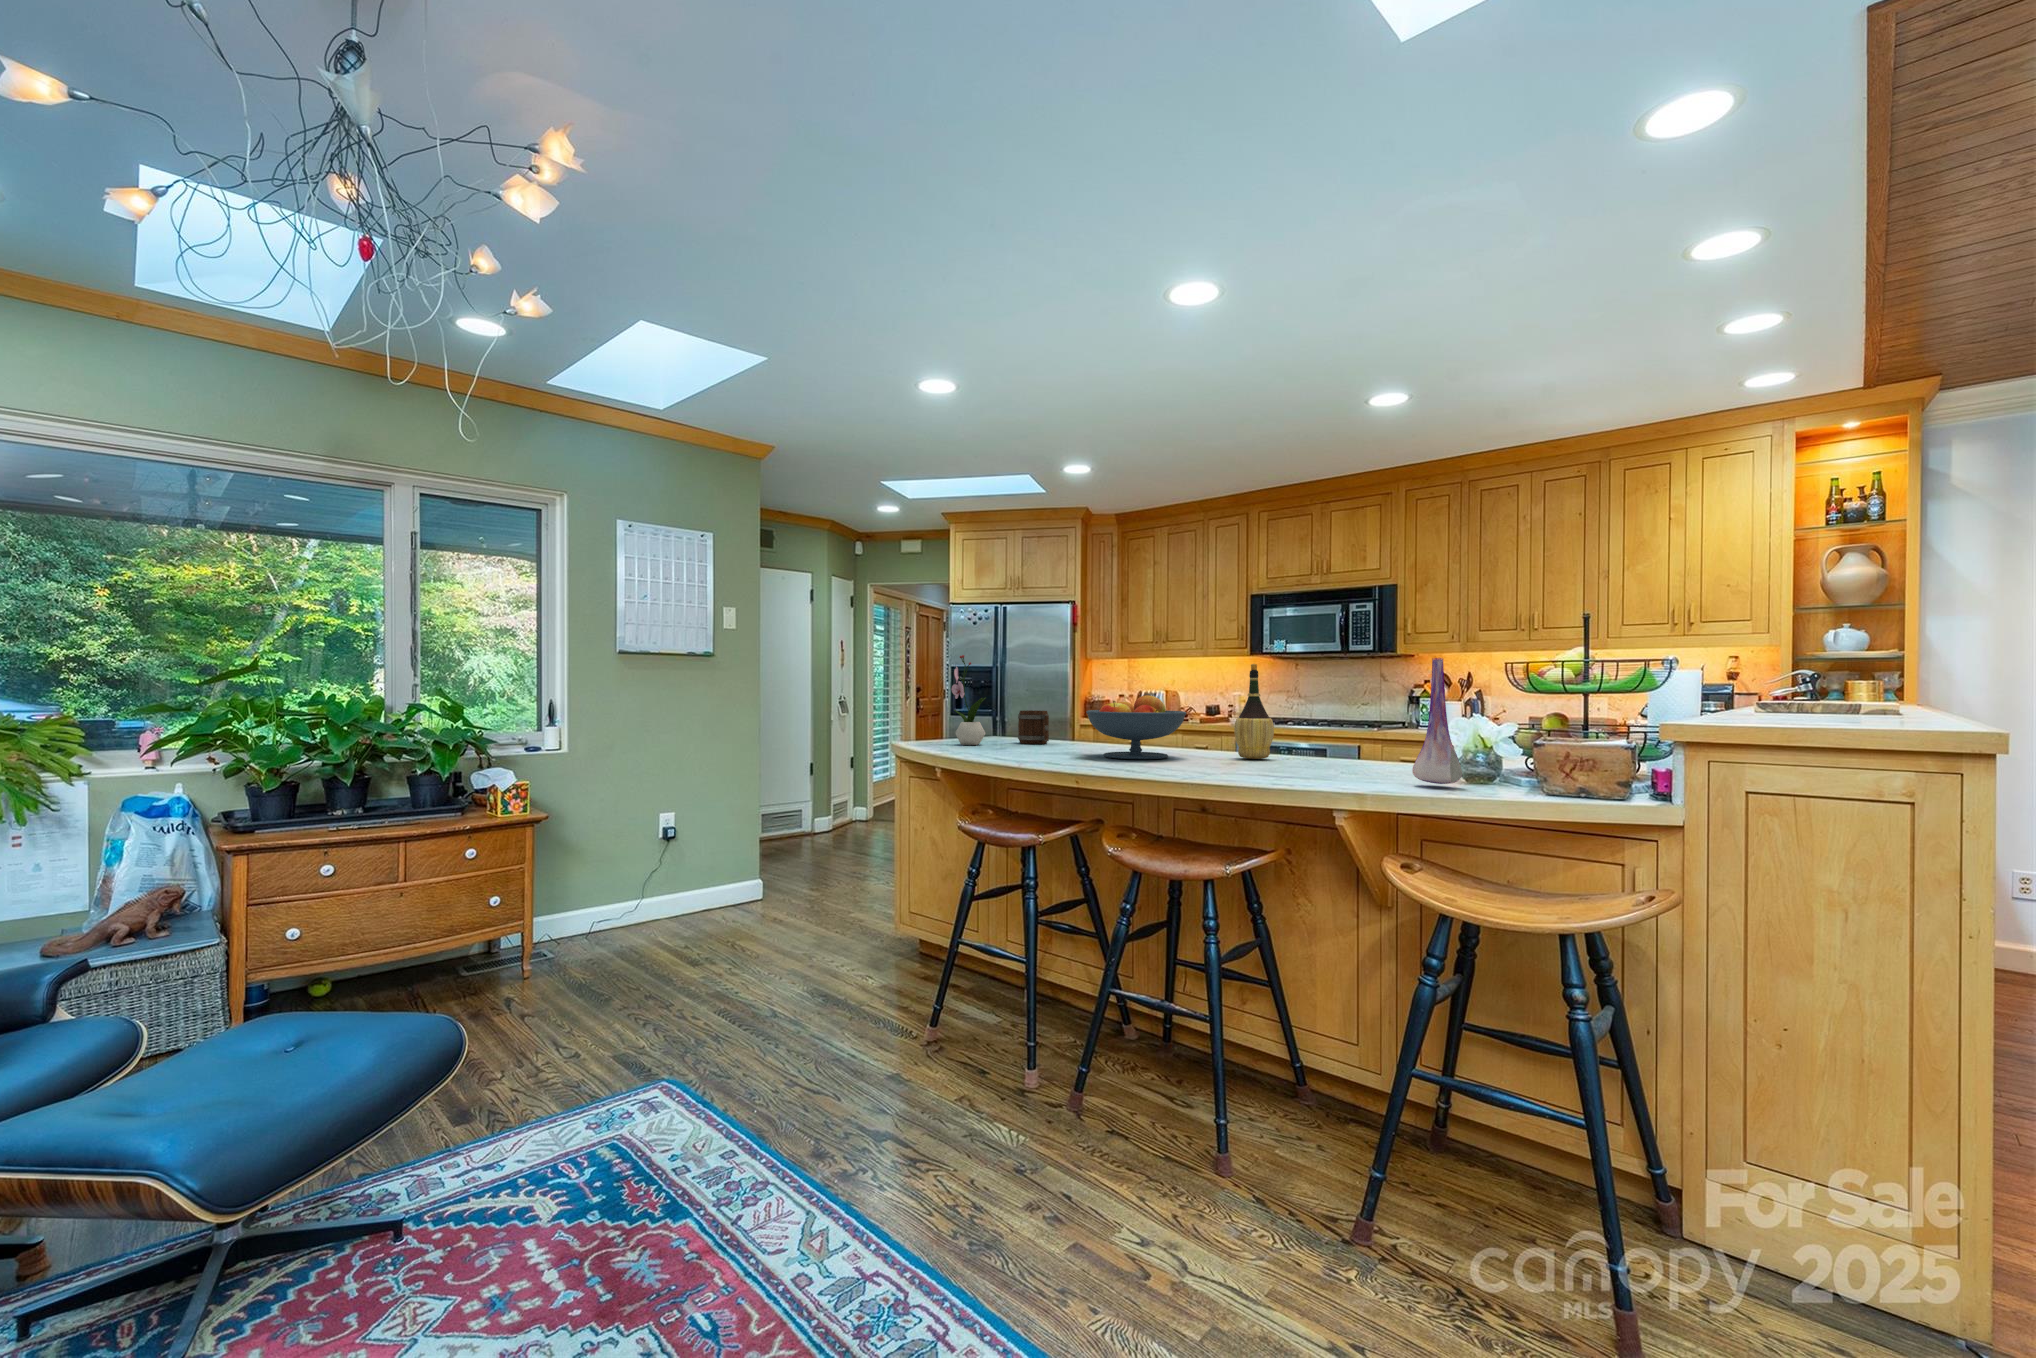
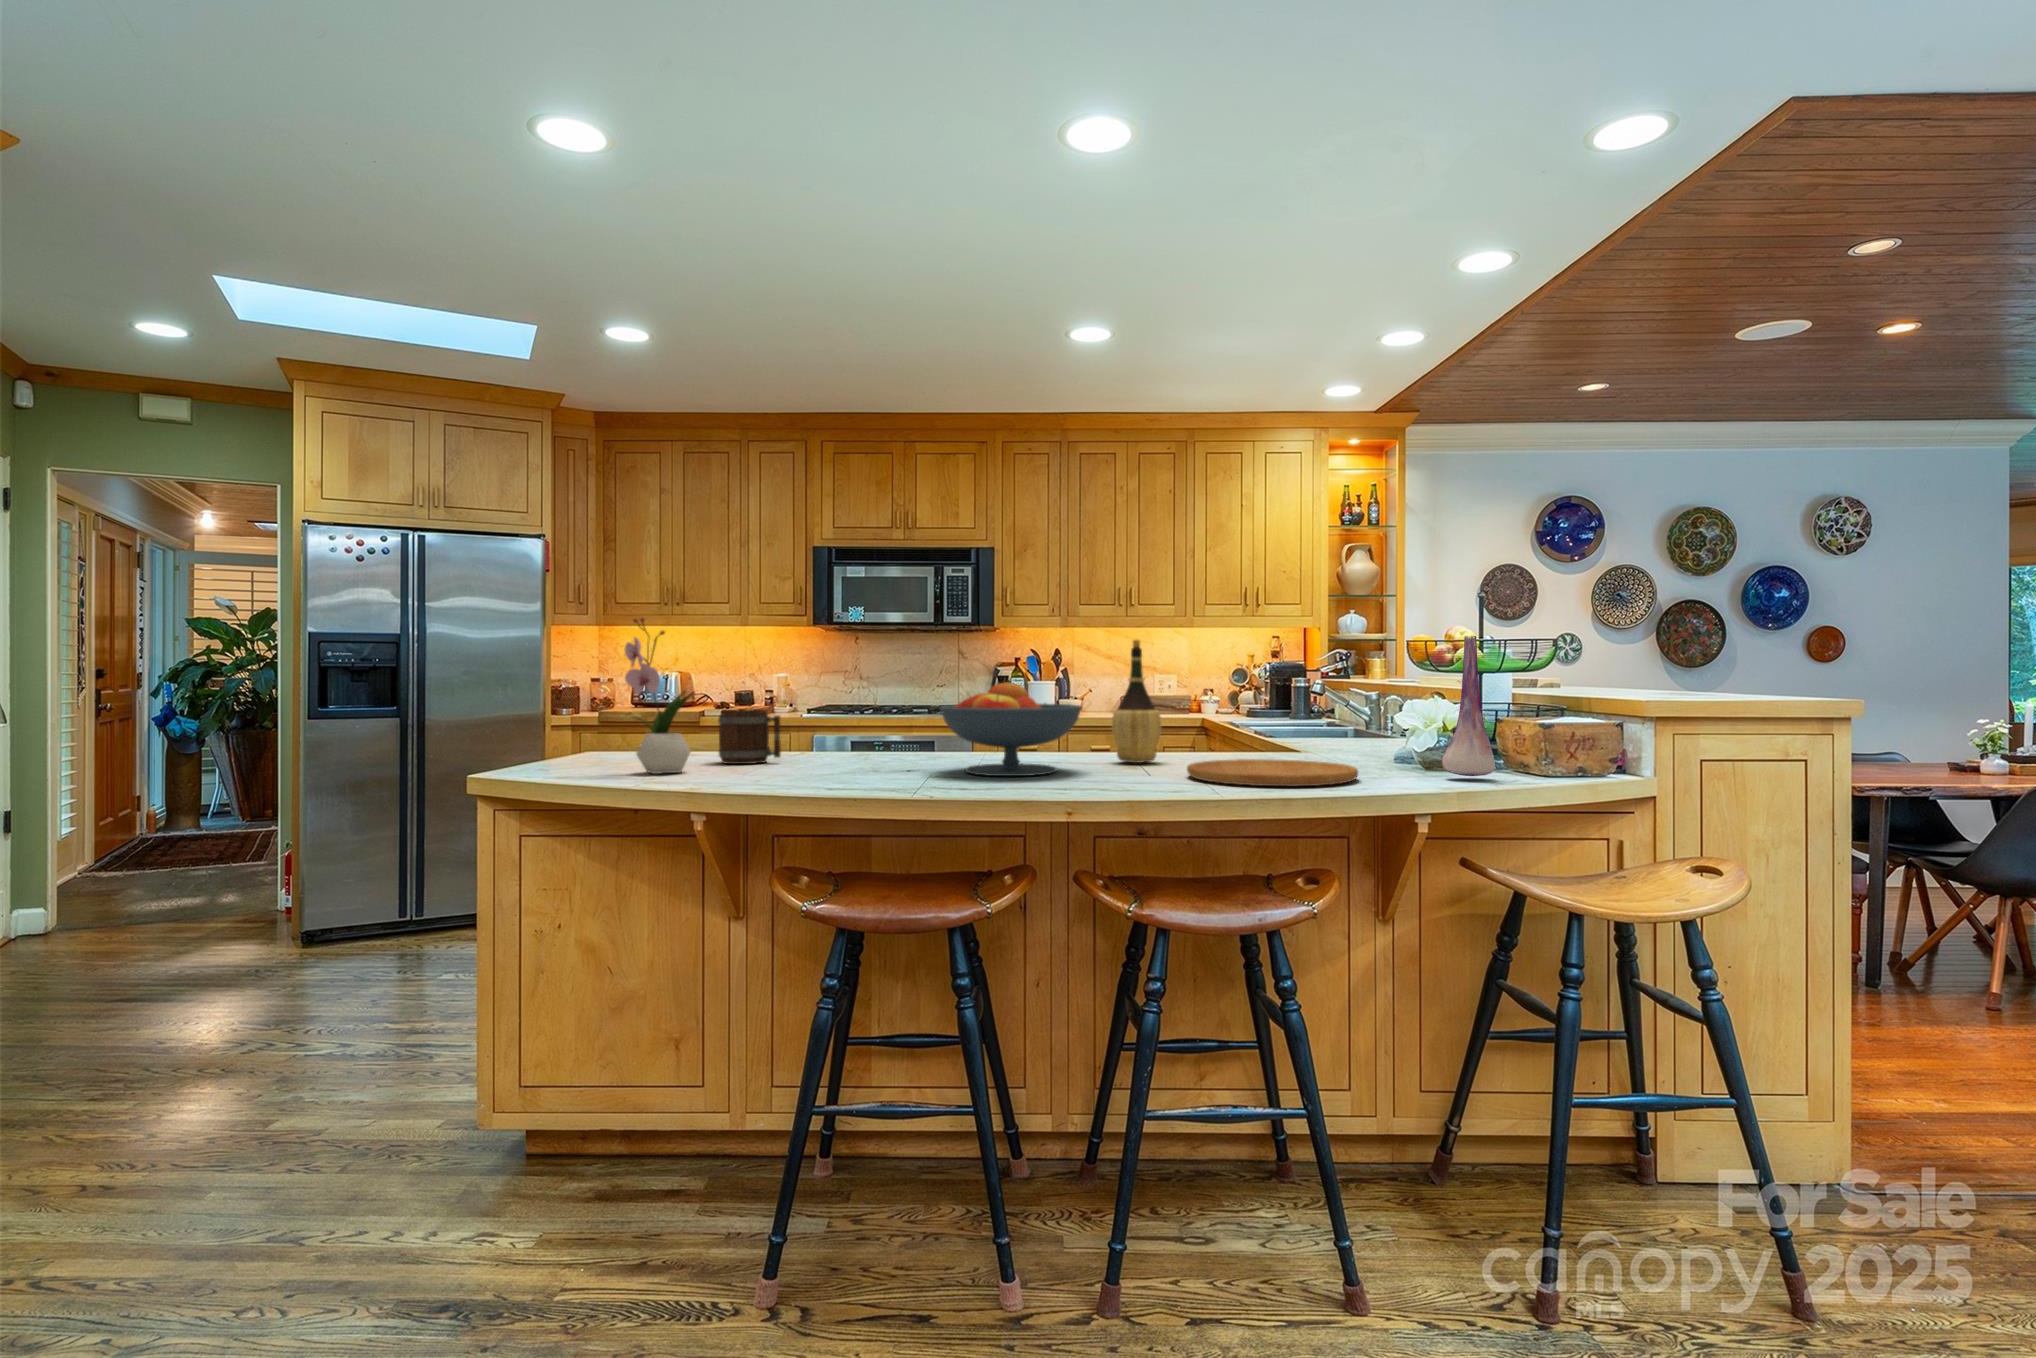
cutting board: none [1211,758,1350,779] -> present [1187,759,1358,786]

